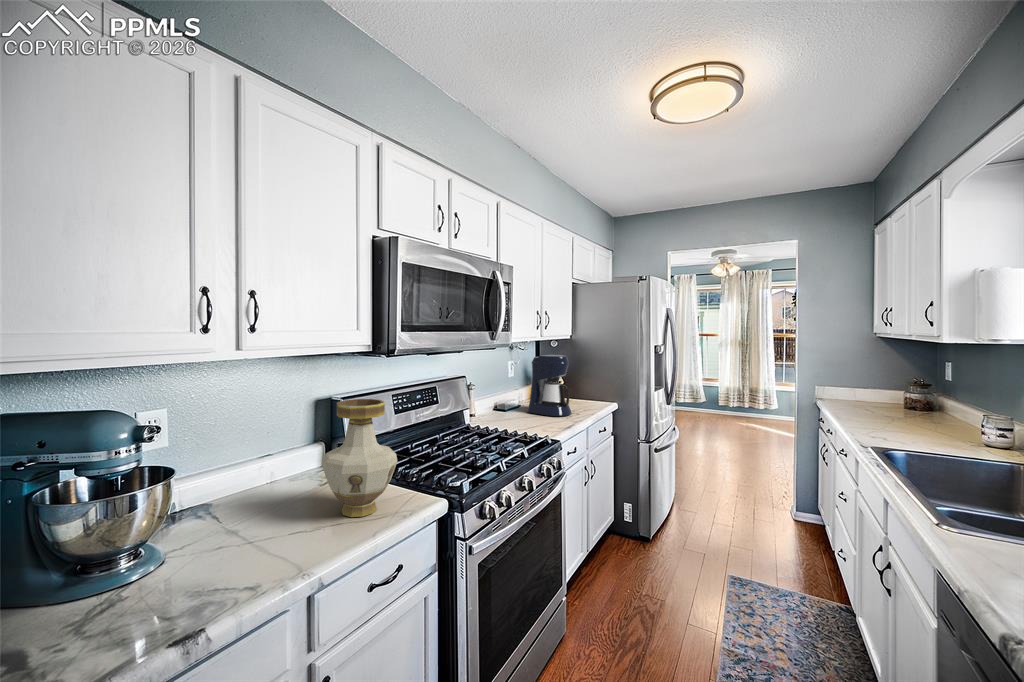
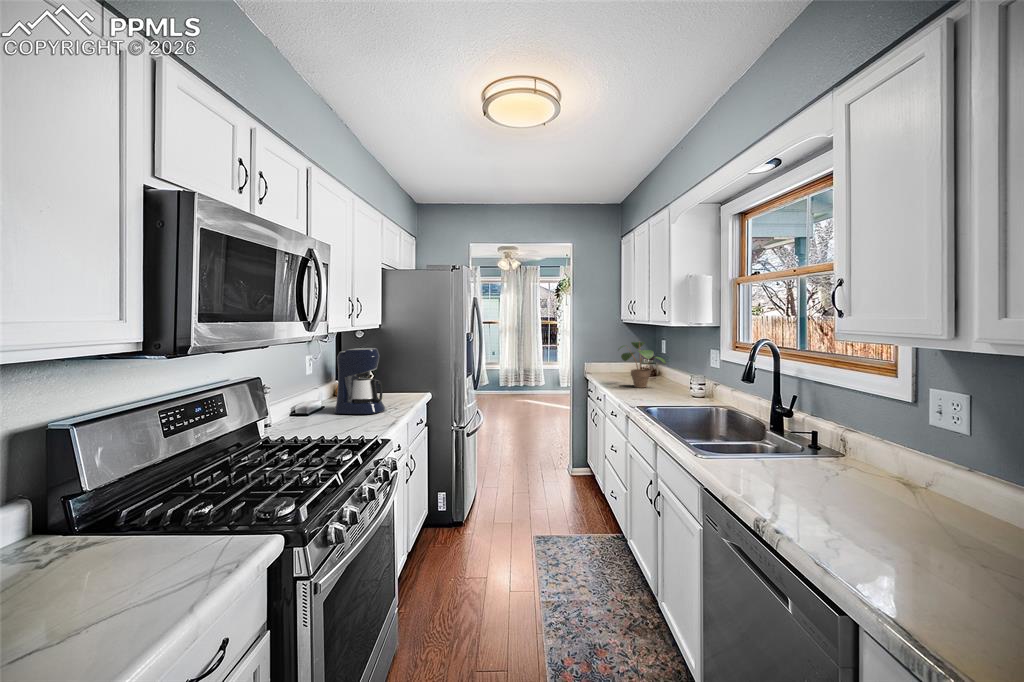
potted plant: none [860,364,938,425] -> present [619,342,666,388]
vase: present [322,399,397,517] -> none [67,422,201,593]

